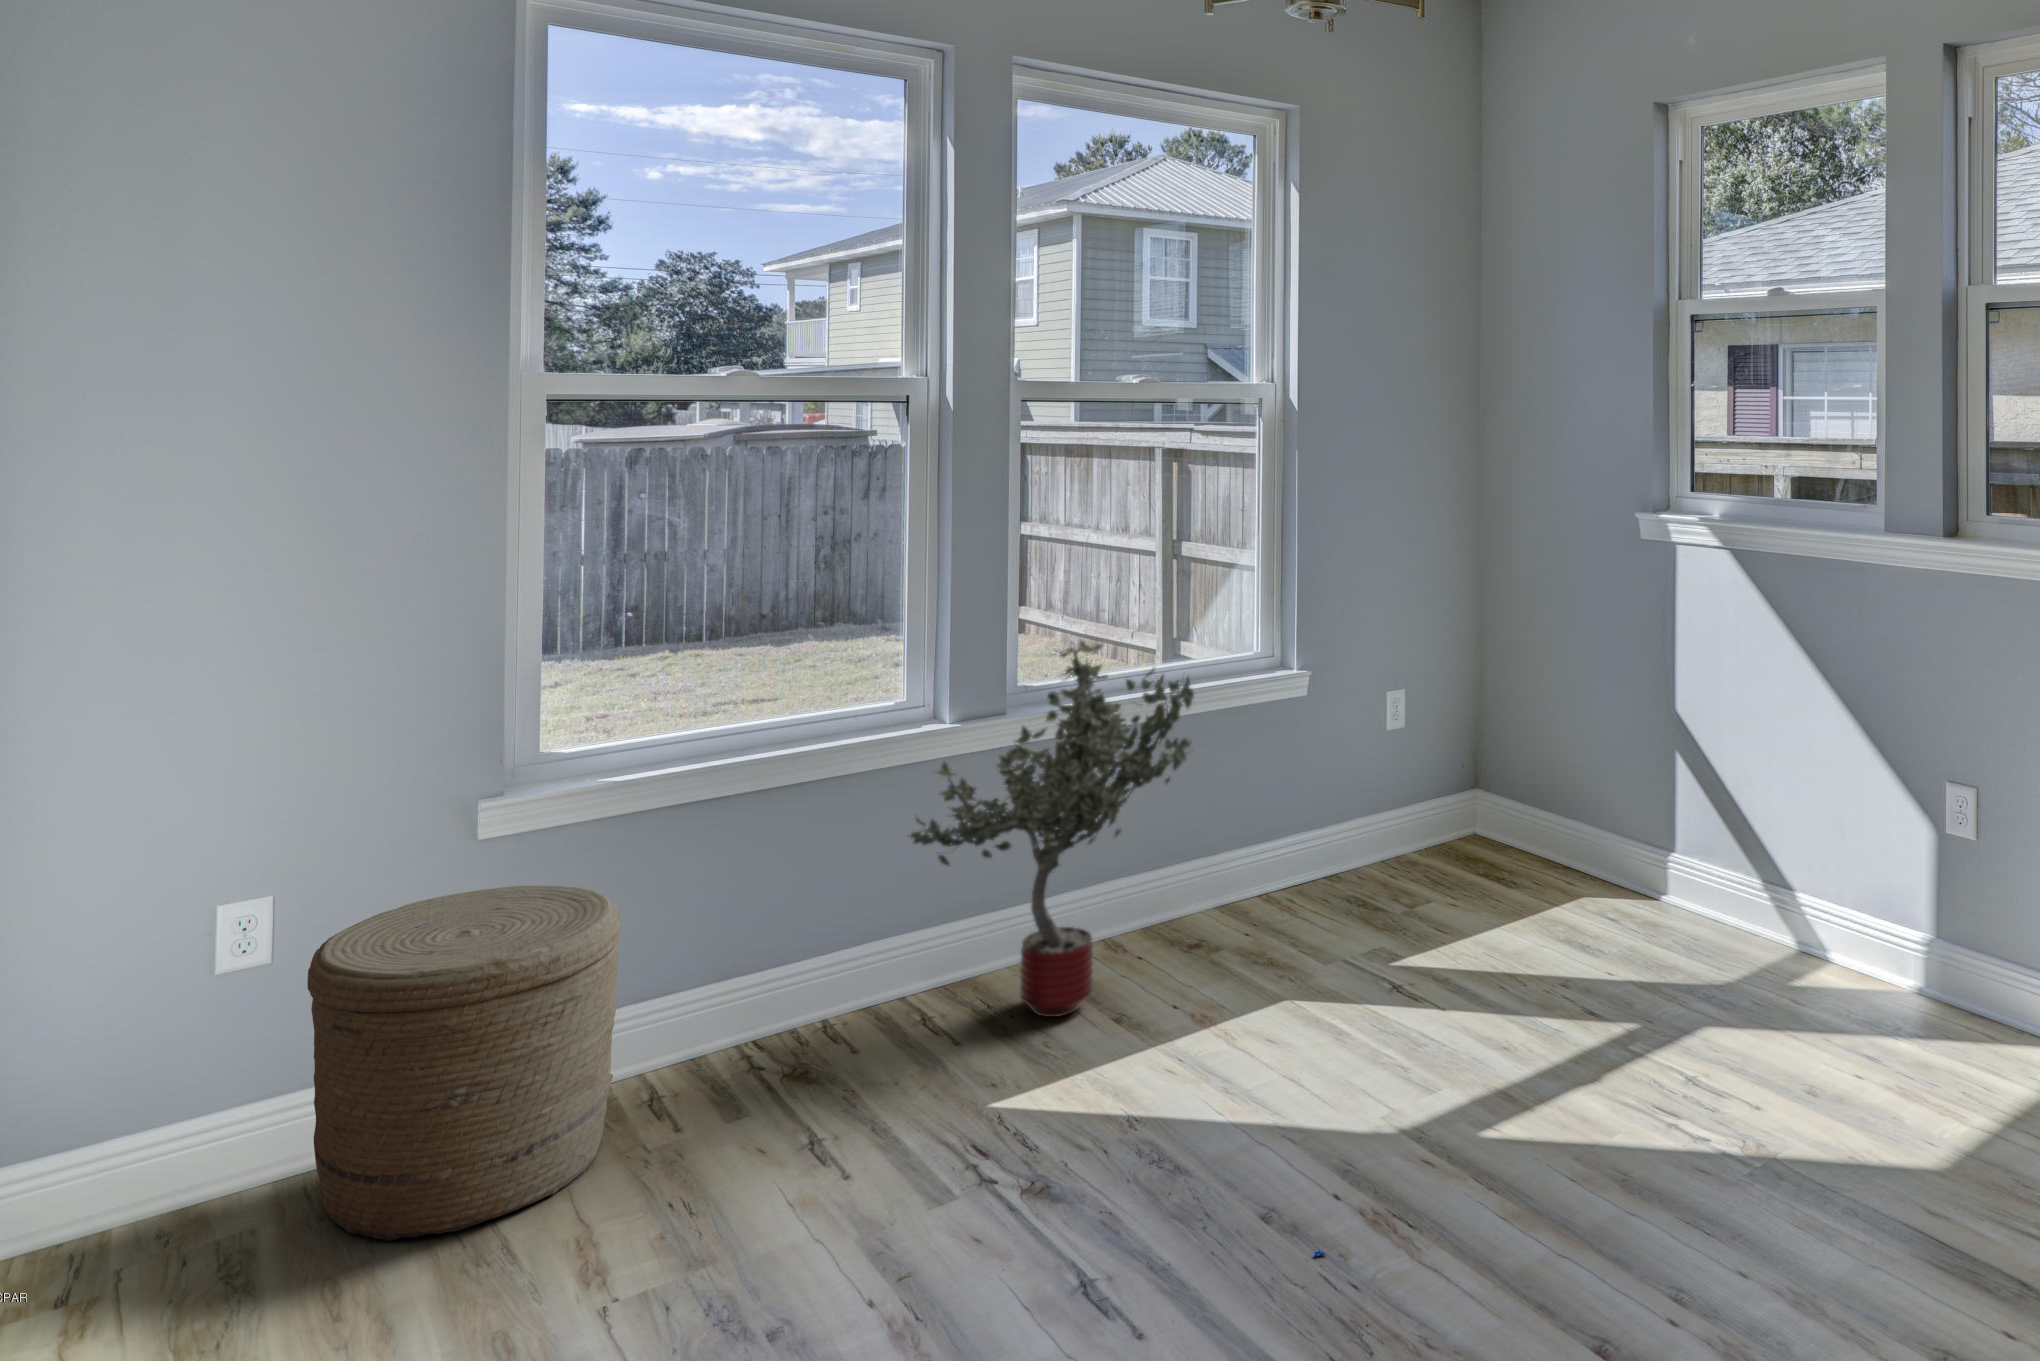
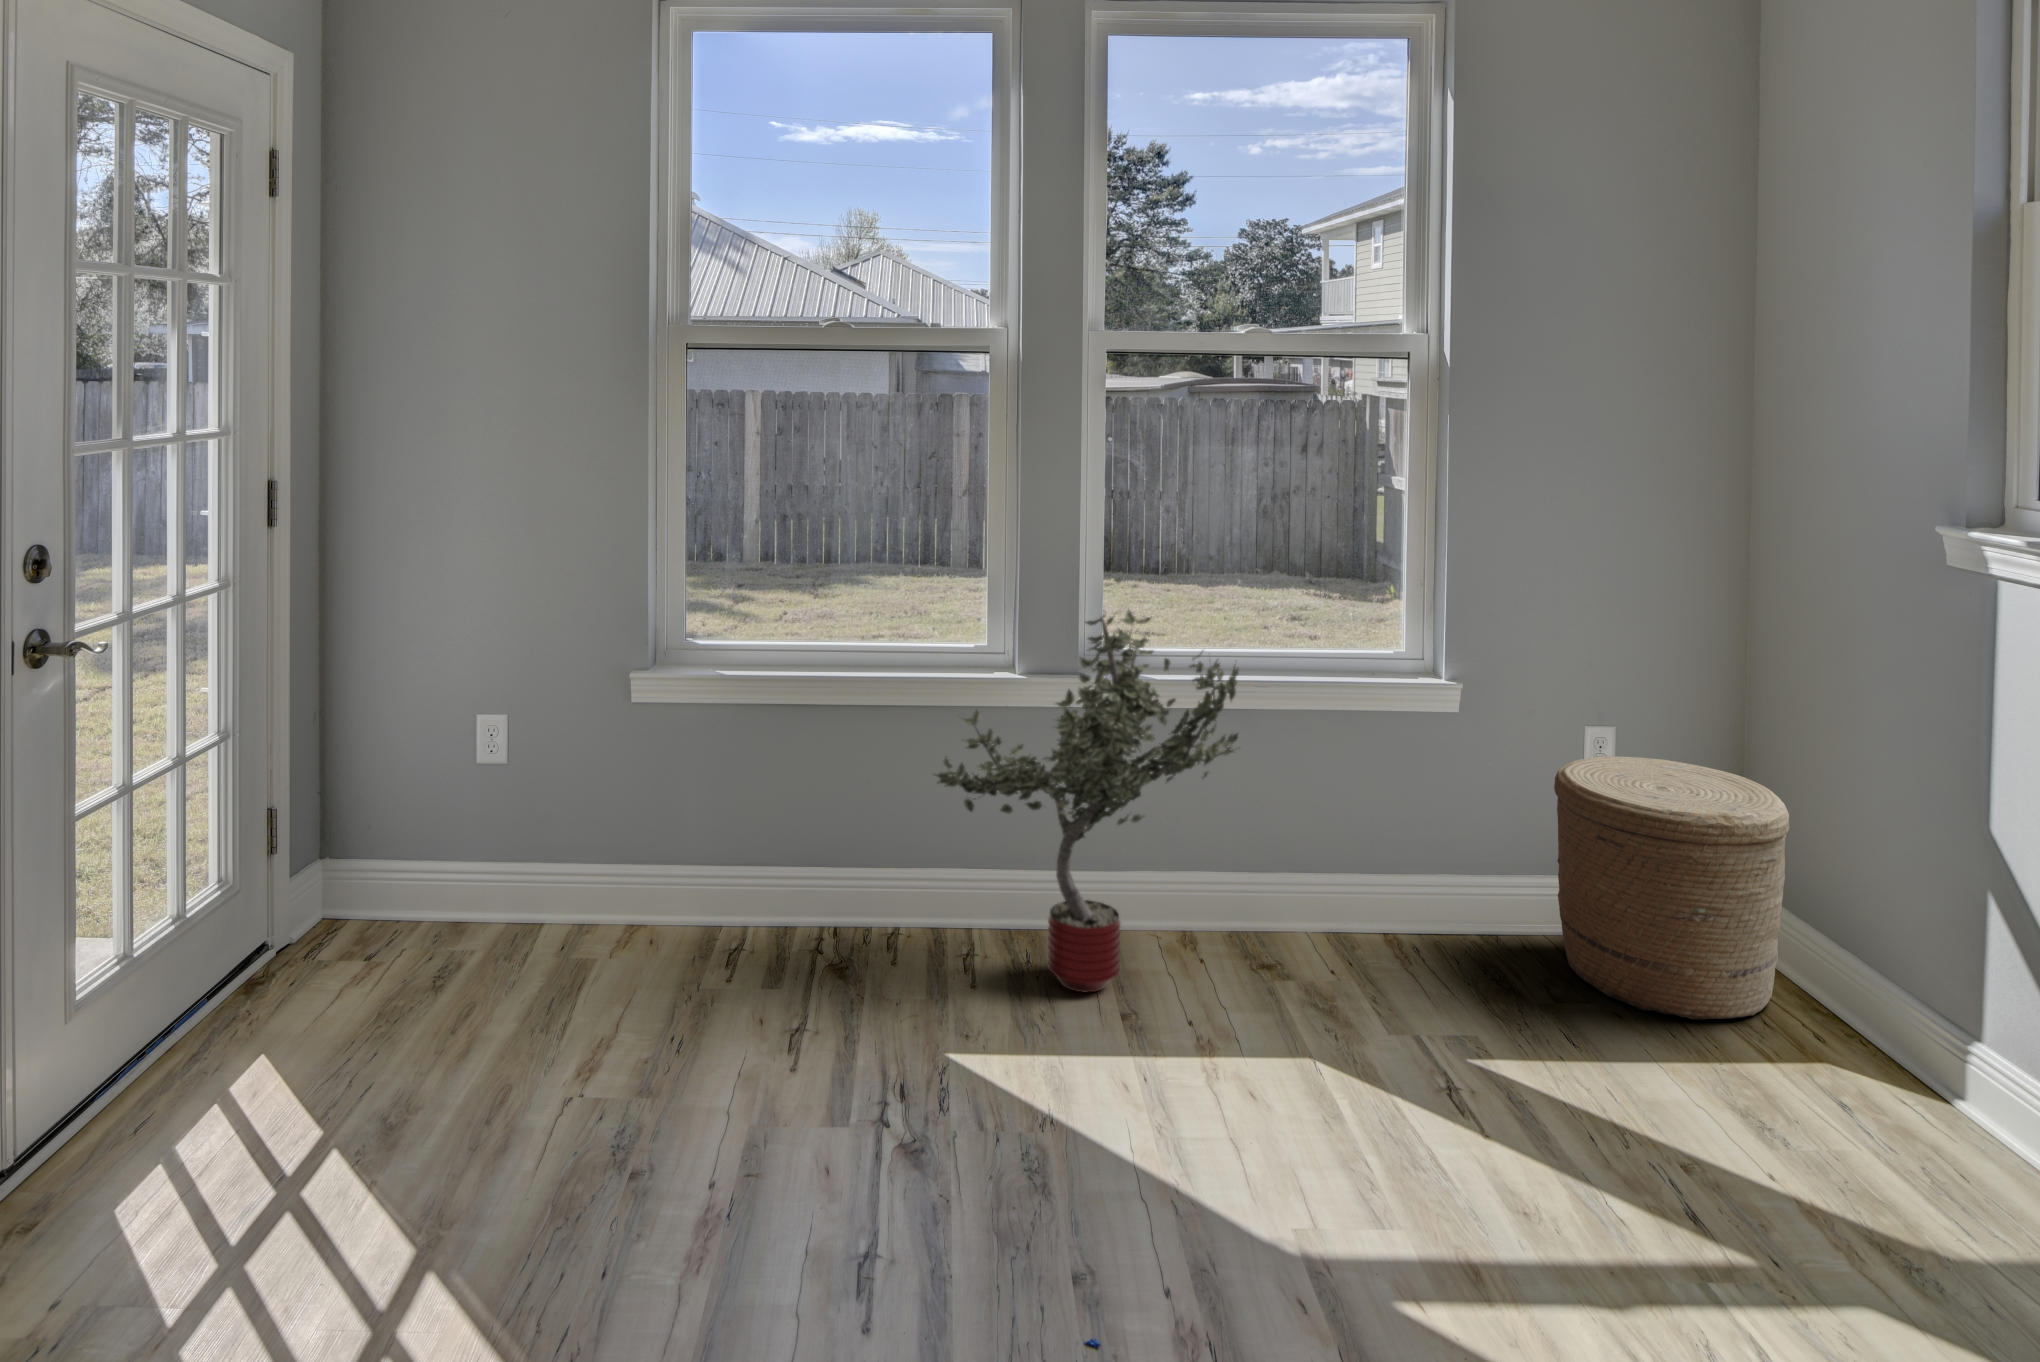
woven basket: present [307,886,621,1242] -> present [1554,756,1789,1020]

